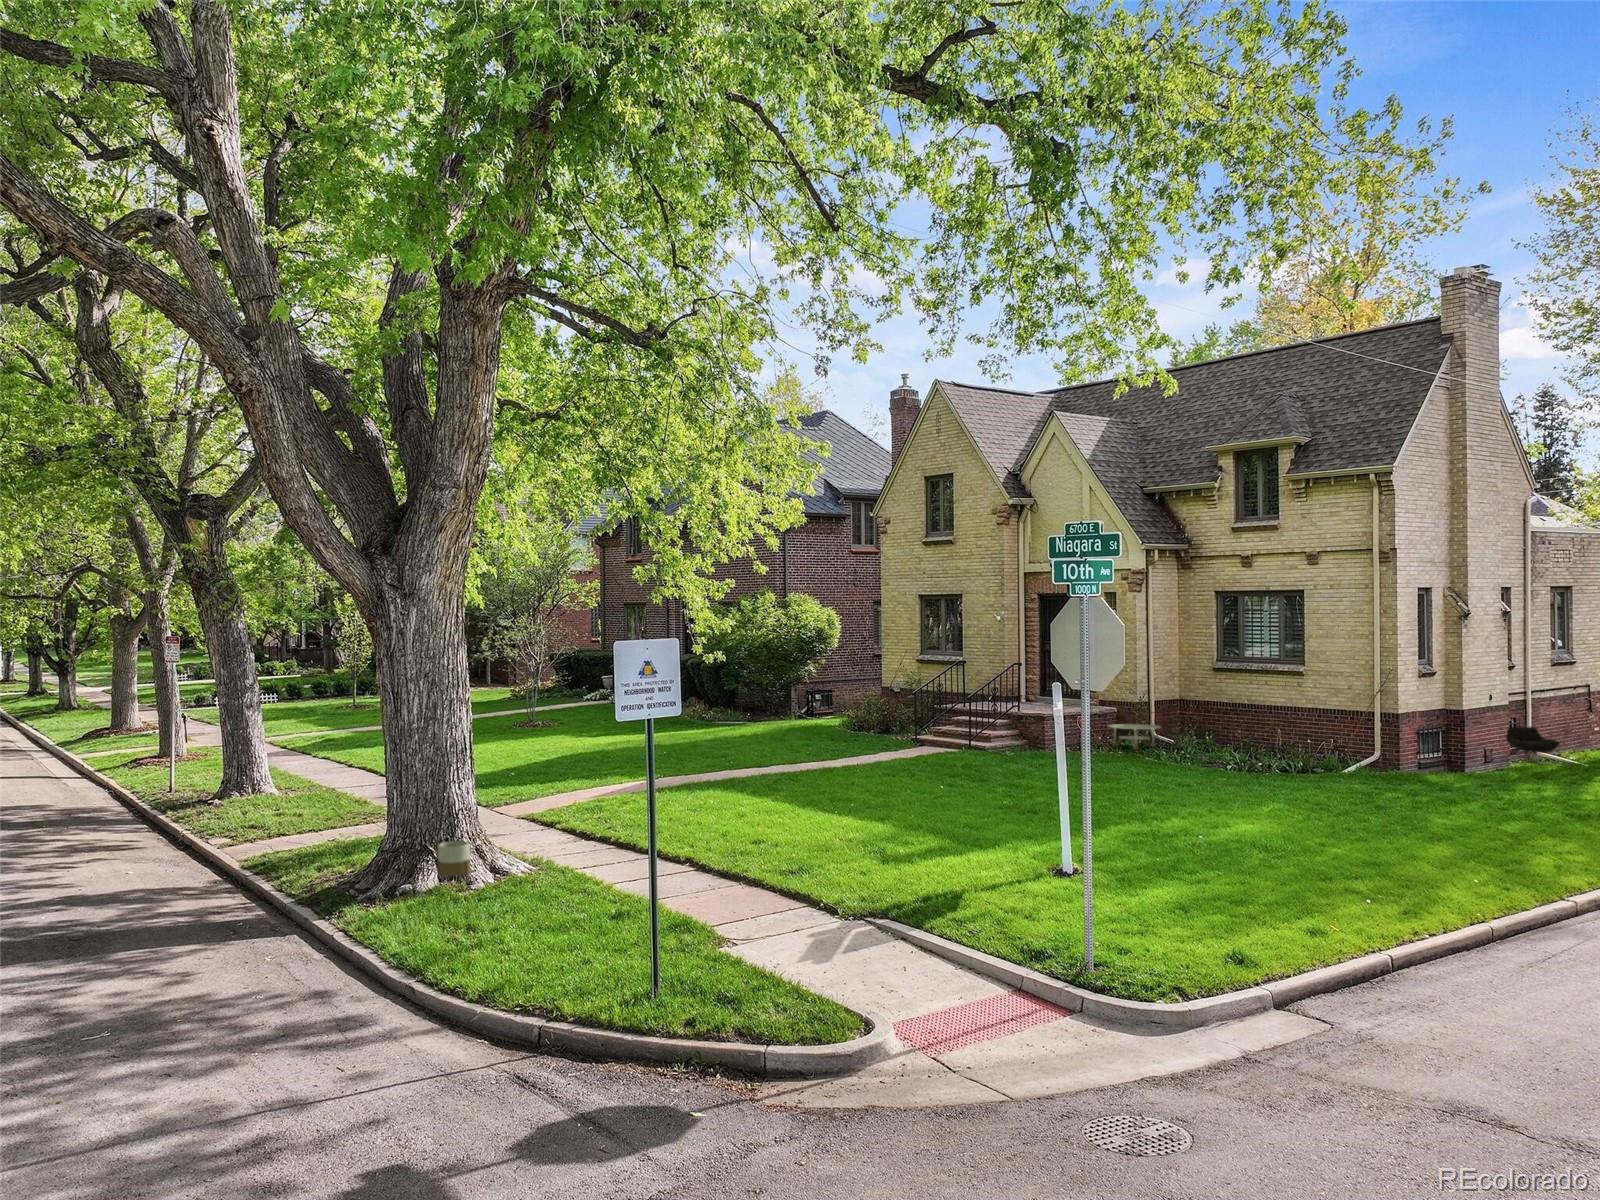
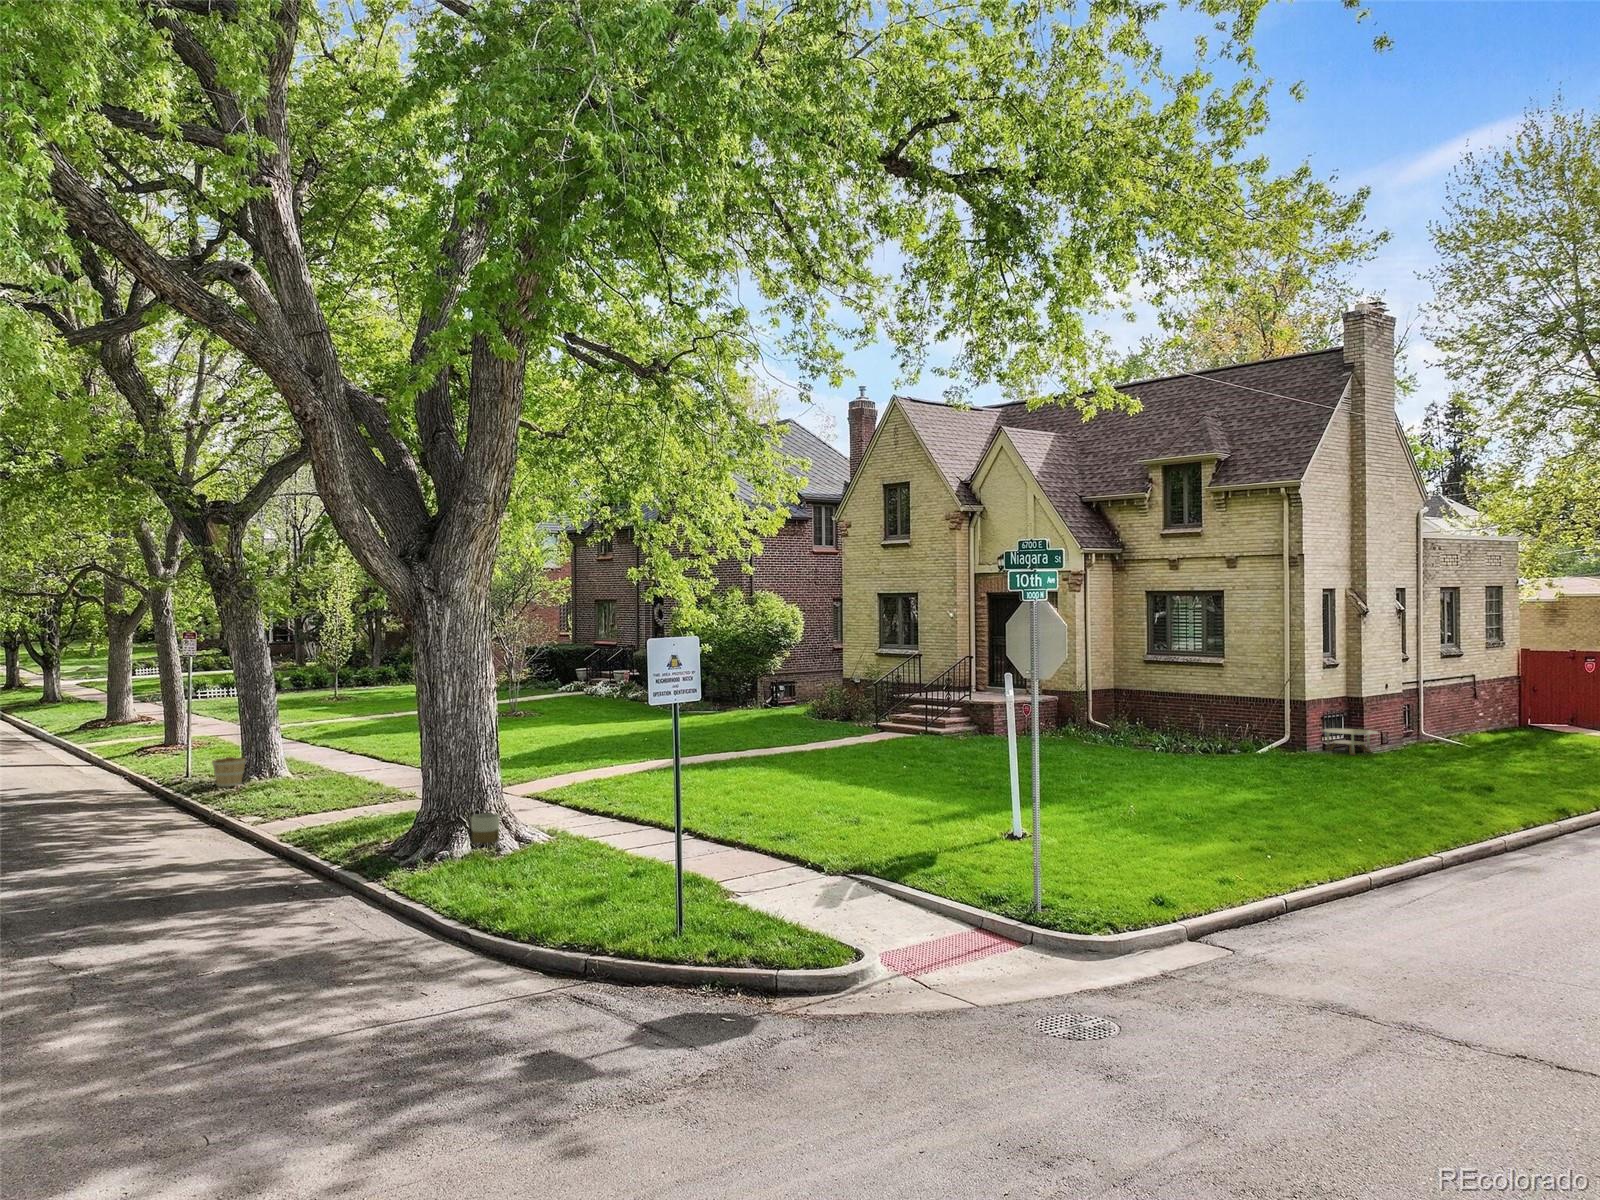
round table: present [1109,724,1160,750] -> present [1323,728,1378,755]
lounge chair: present [1506,727,1560,761] -> none [1400,712,1446,745]
wooden bucket: none [190,771,228,804] -> present [212,757,246,787]

